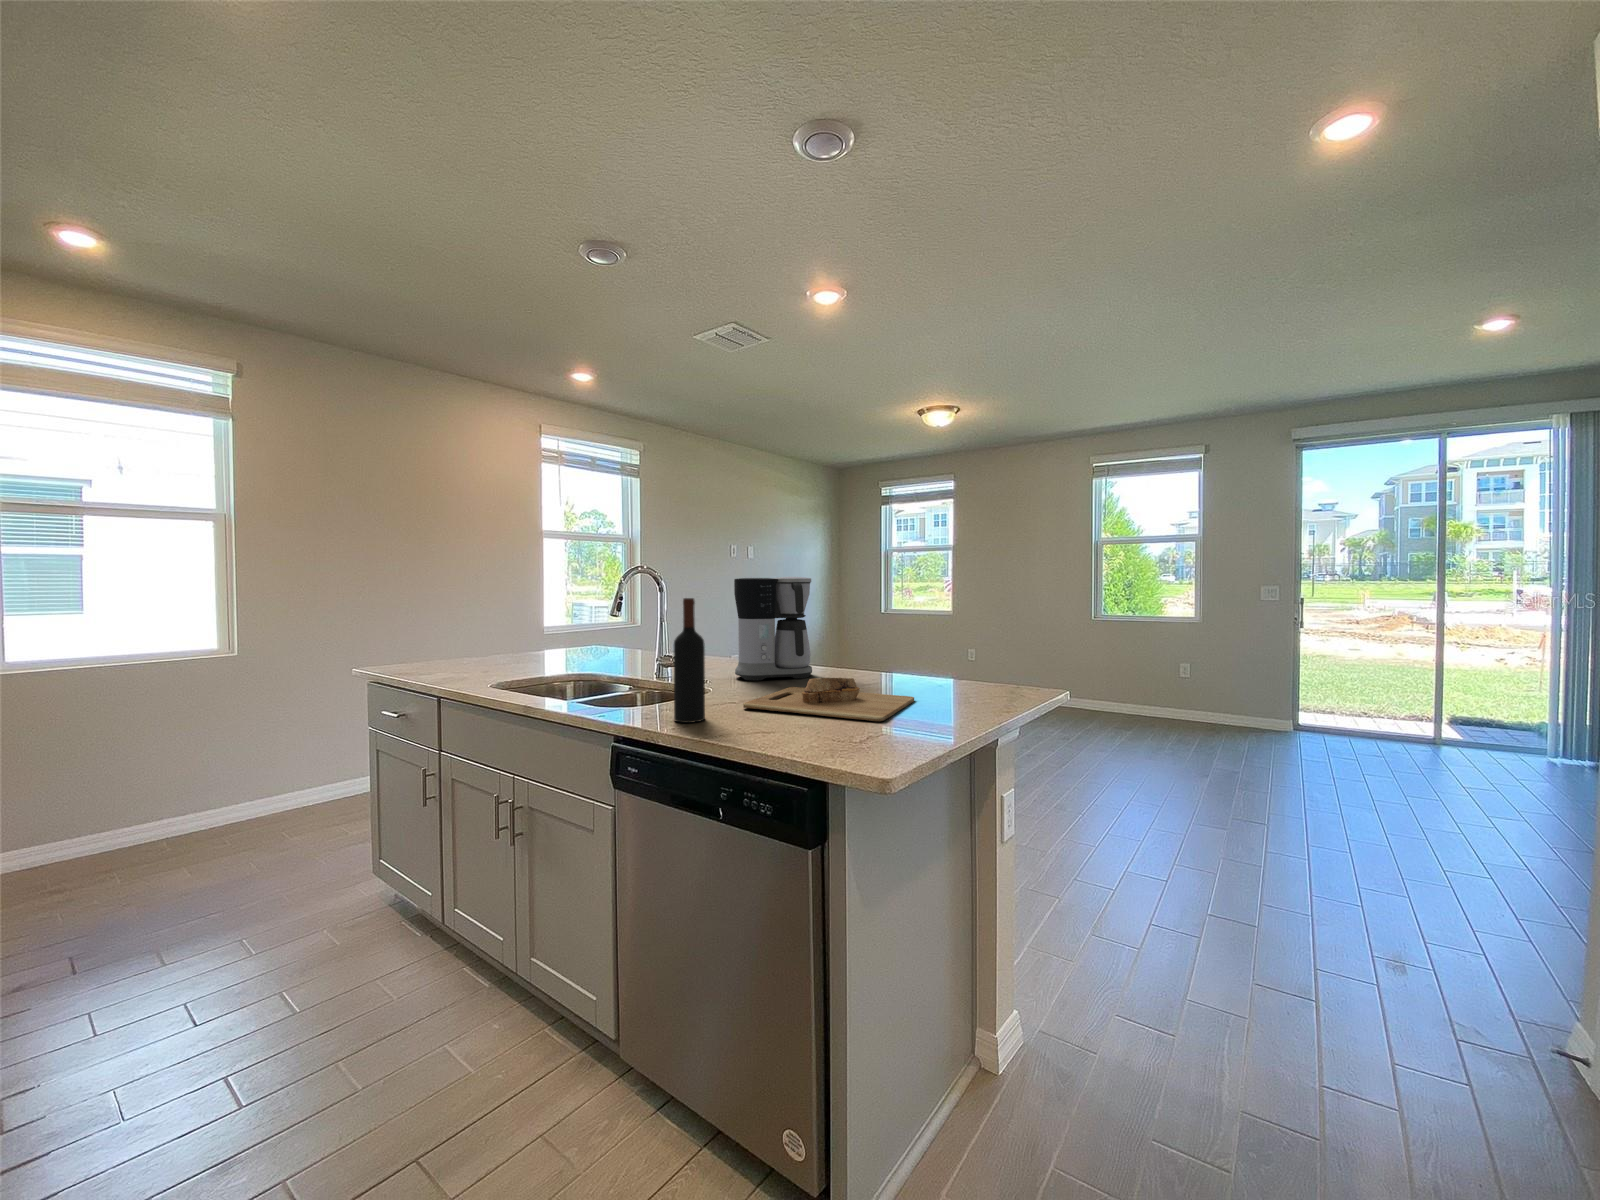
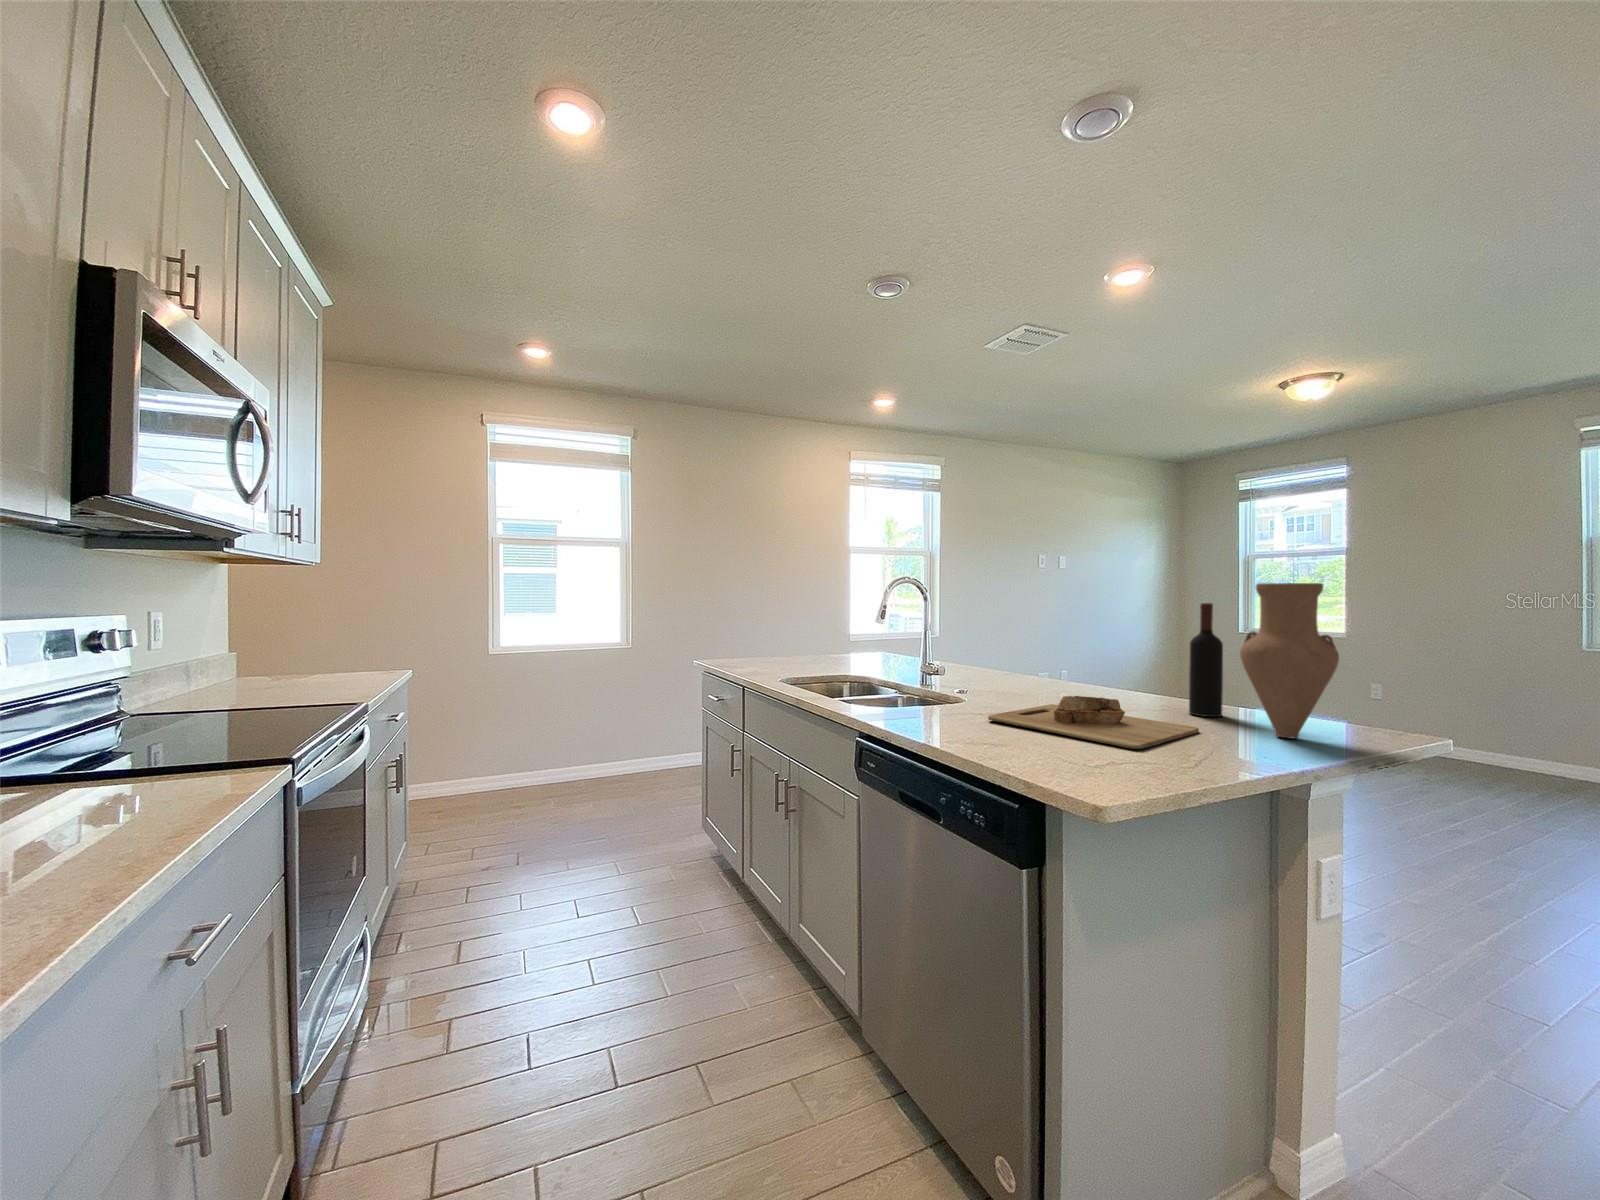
vase: none [942,575,1007,699] -> present [1240,583,1339,738]
coffee maker: present [734,576,812,680] -> none [999,588,1087,697]
wine bottle: present [674,598,705,723] -> present [1189,603,1223,717]

